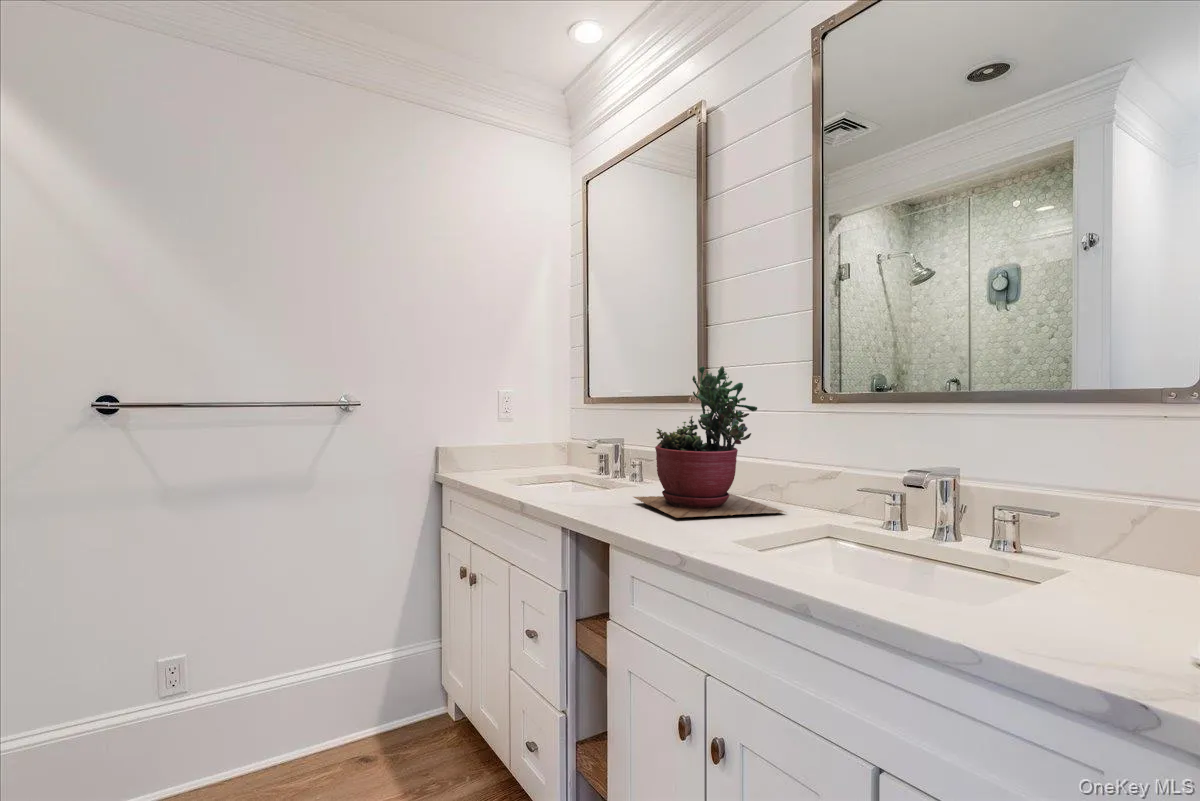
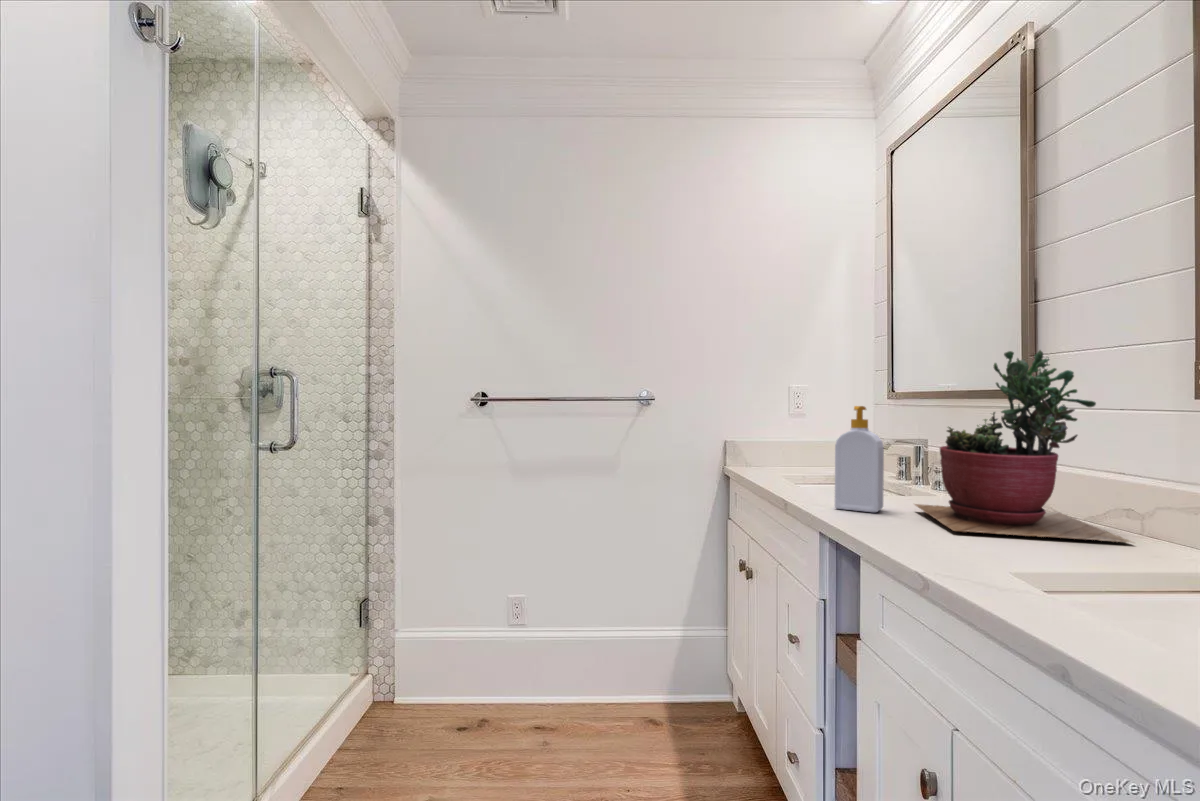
soap bottle: none [572,412,610,508] -> present [835,406,884,512]

